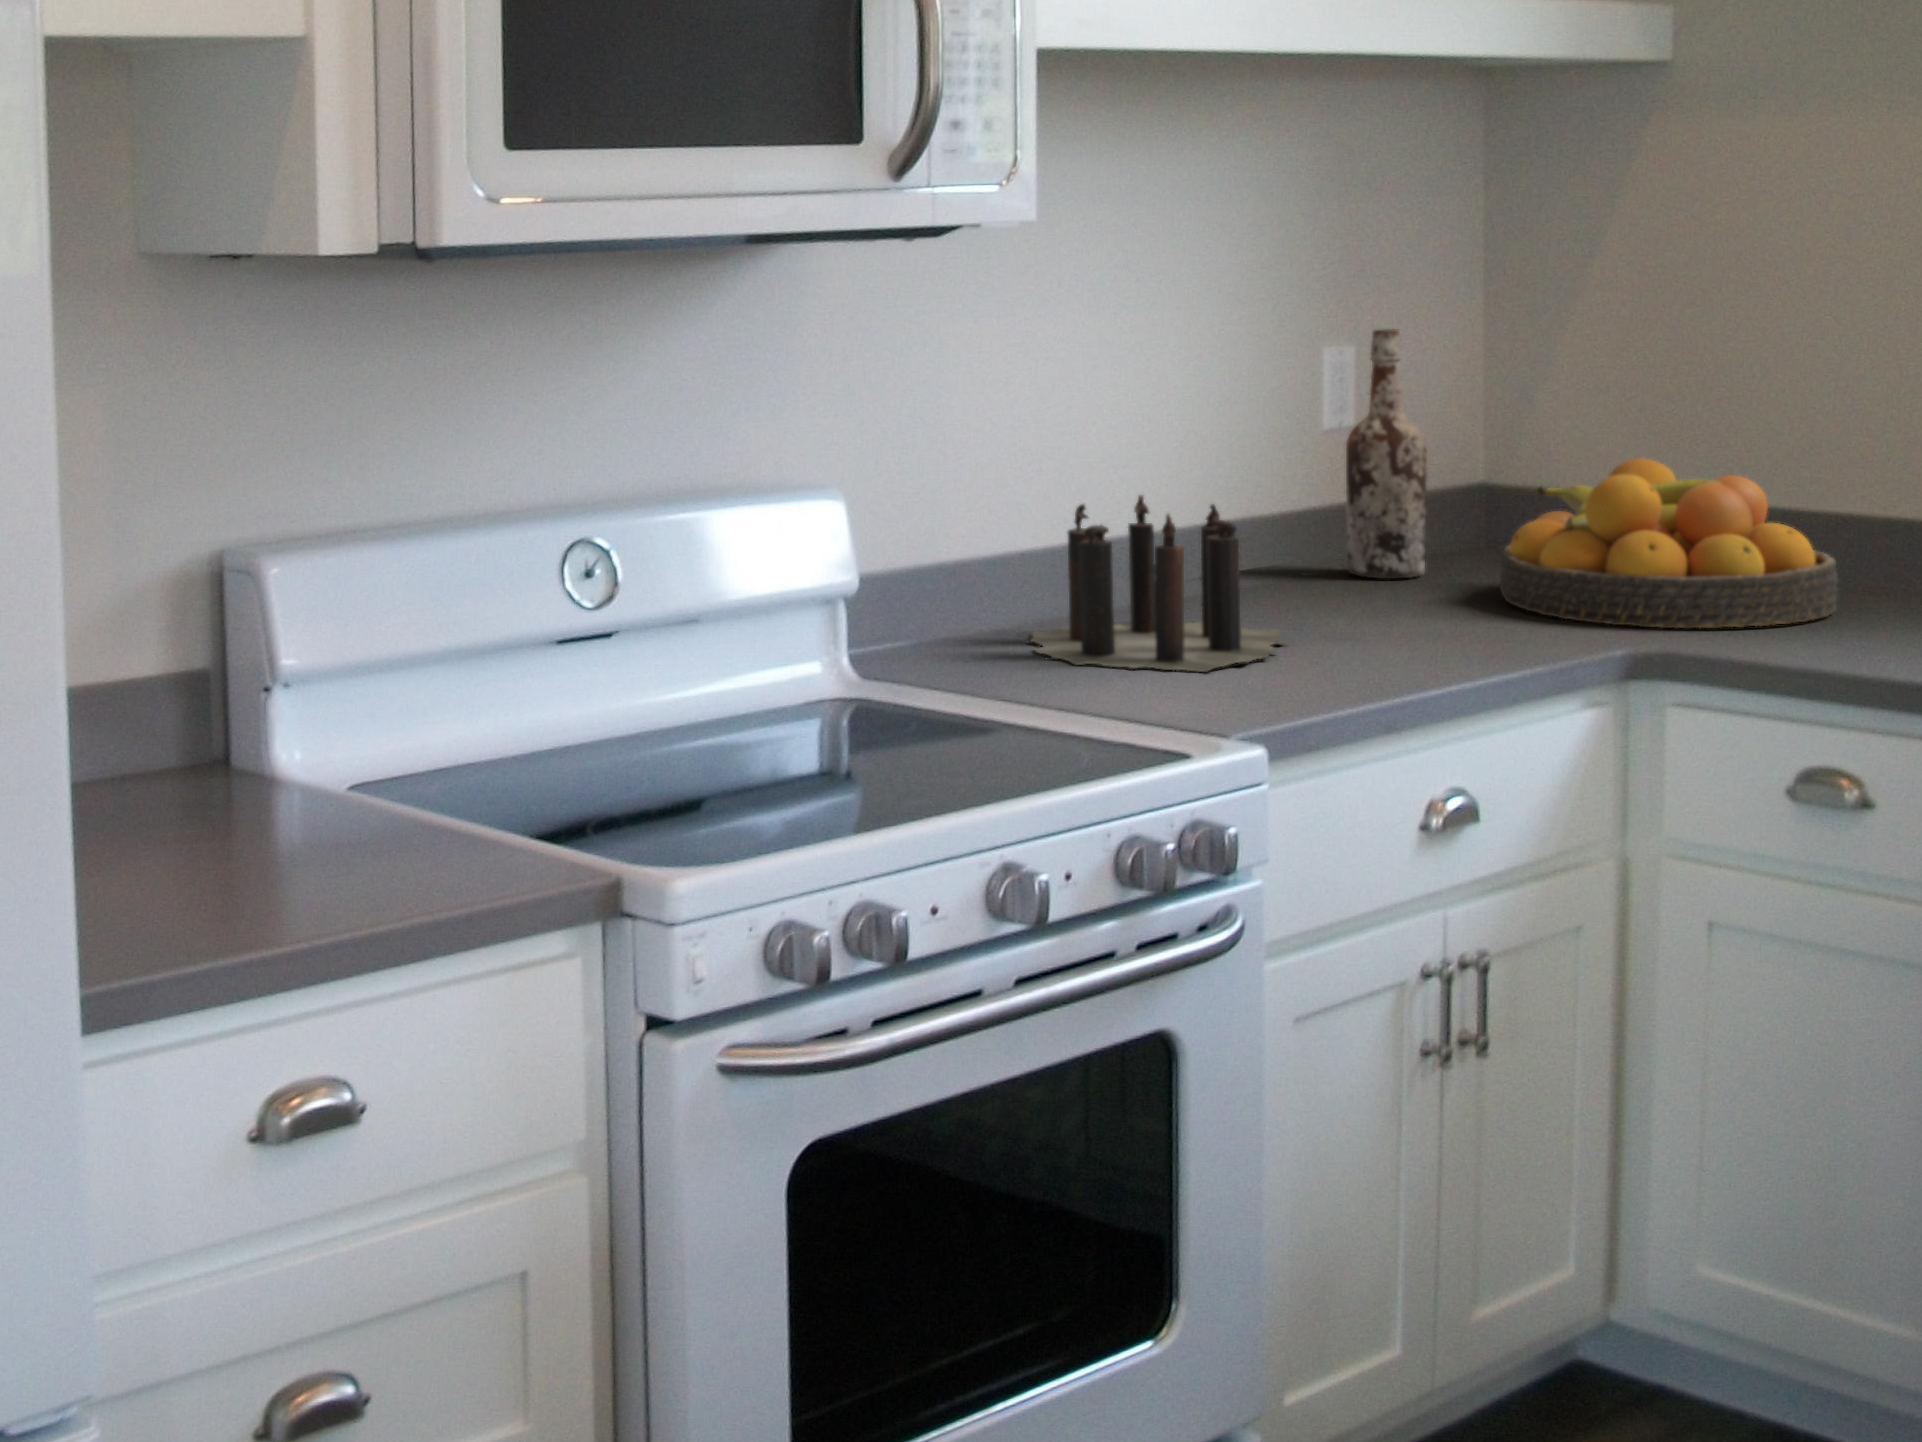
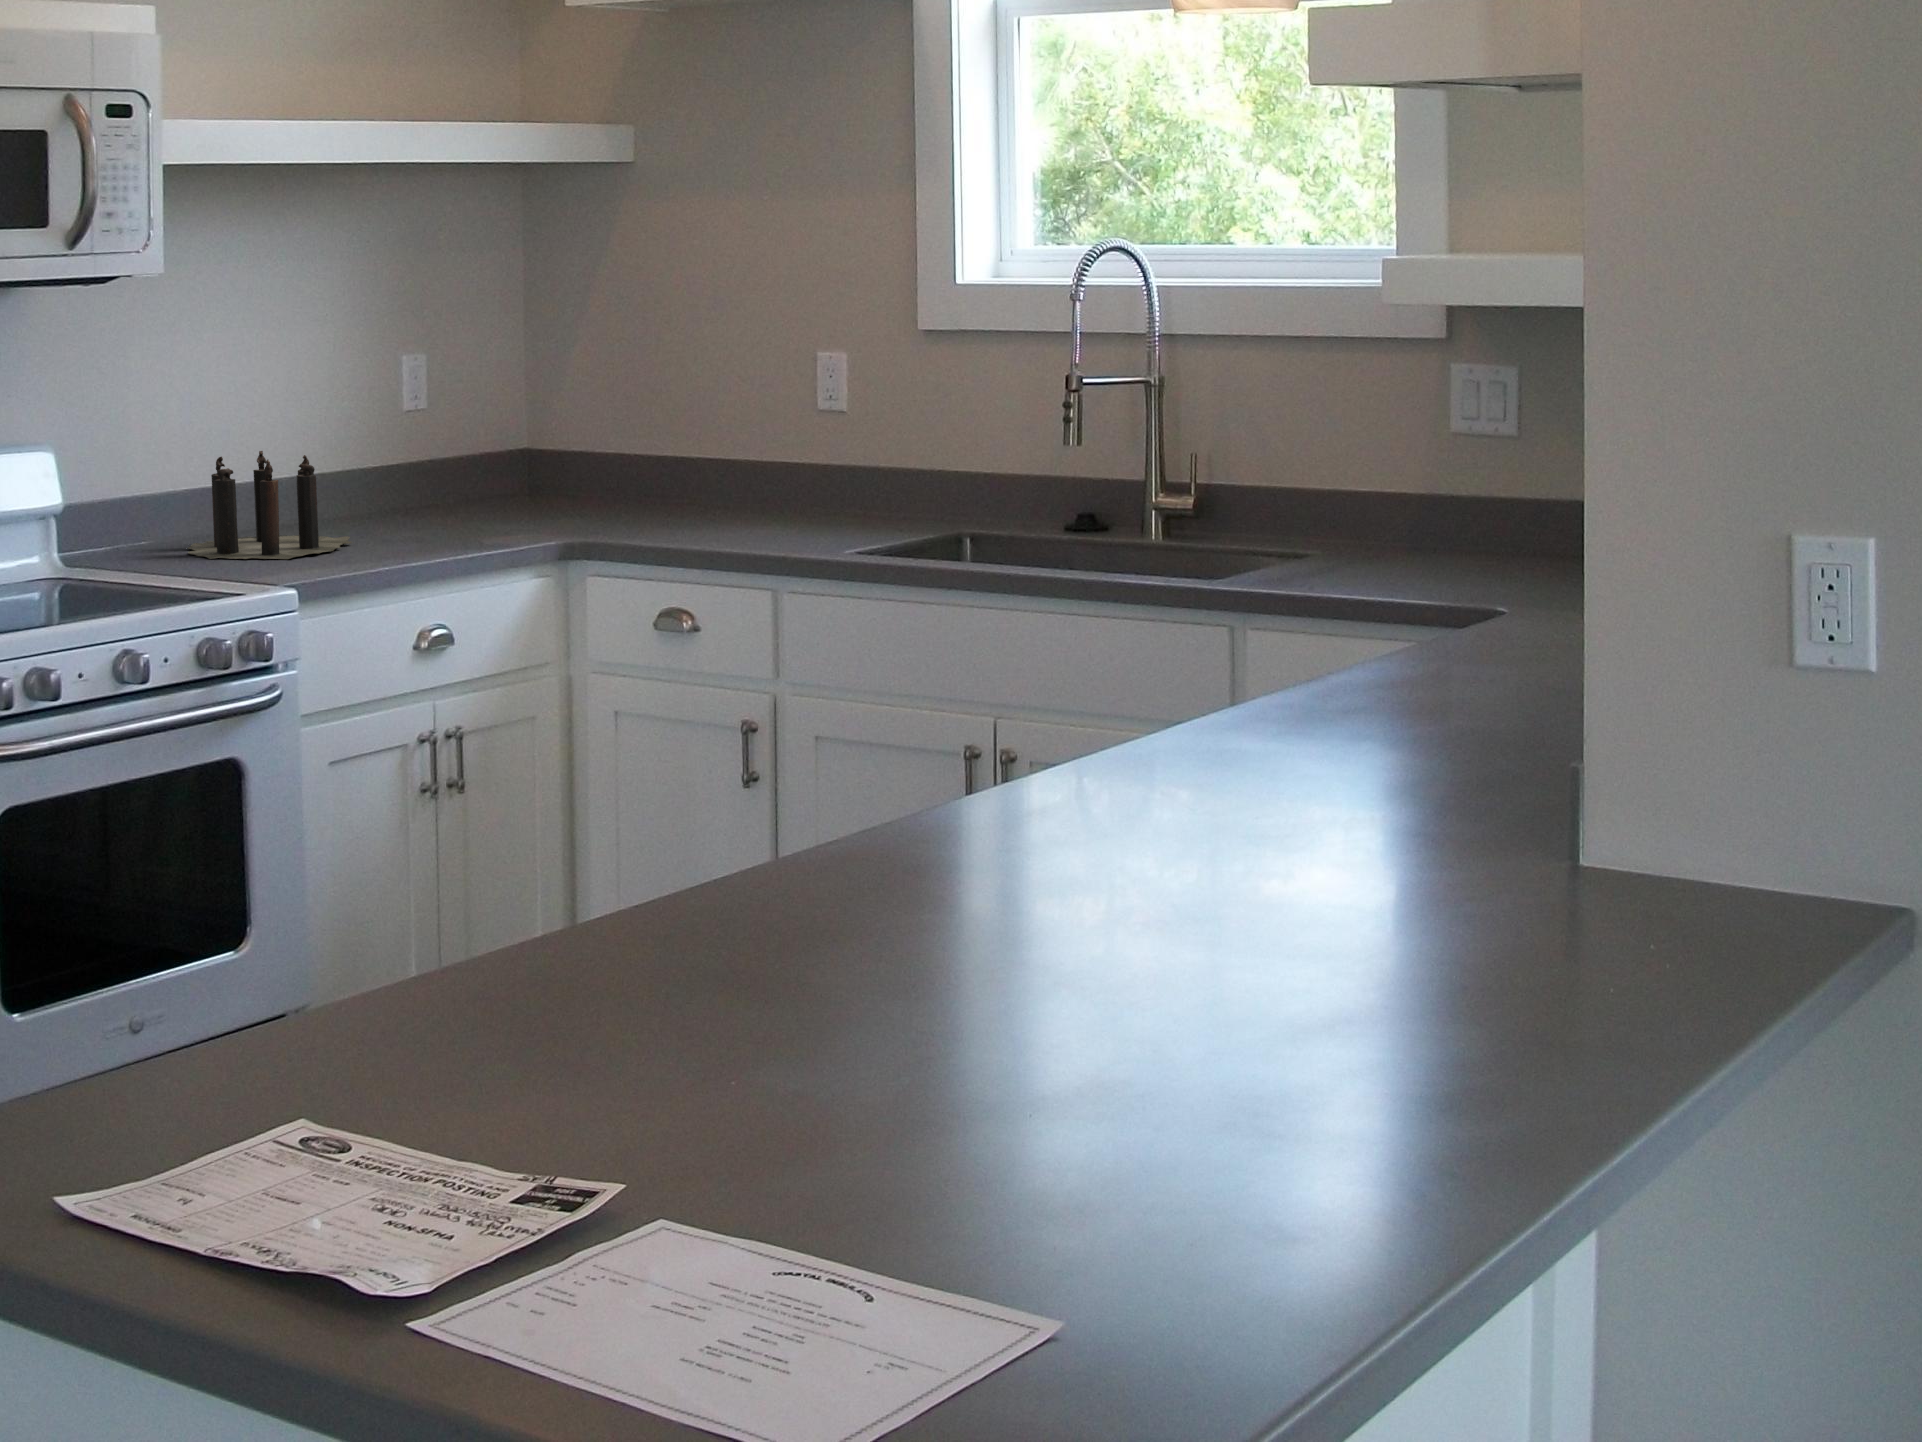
wine bottle: present [1346,329,1427,579] -> none [422,342,474,510]
fruit bowl: present [1500,458,1838,629] -> none [506,425,704,530]

